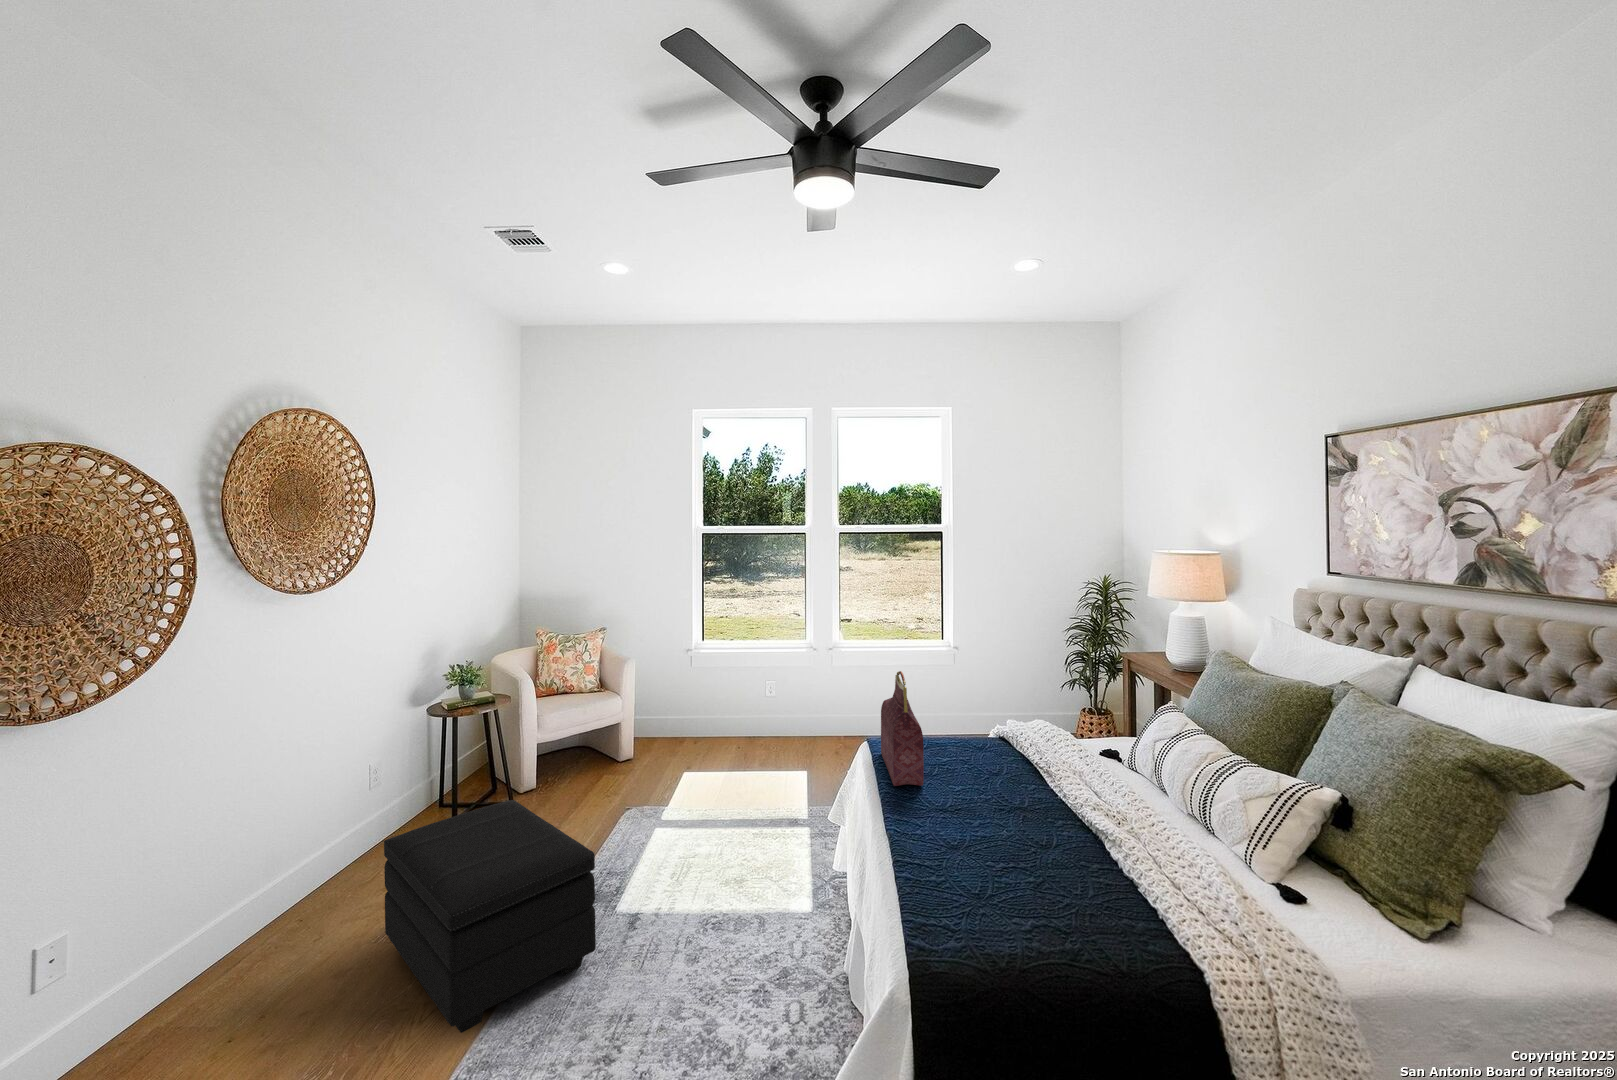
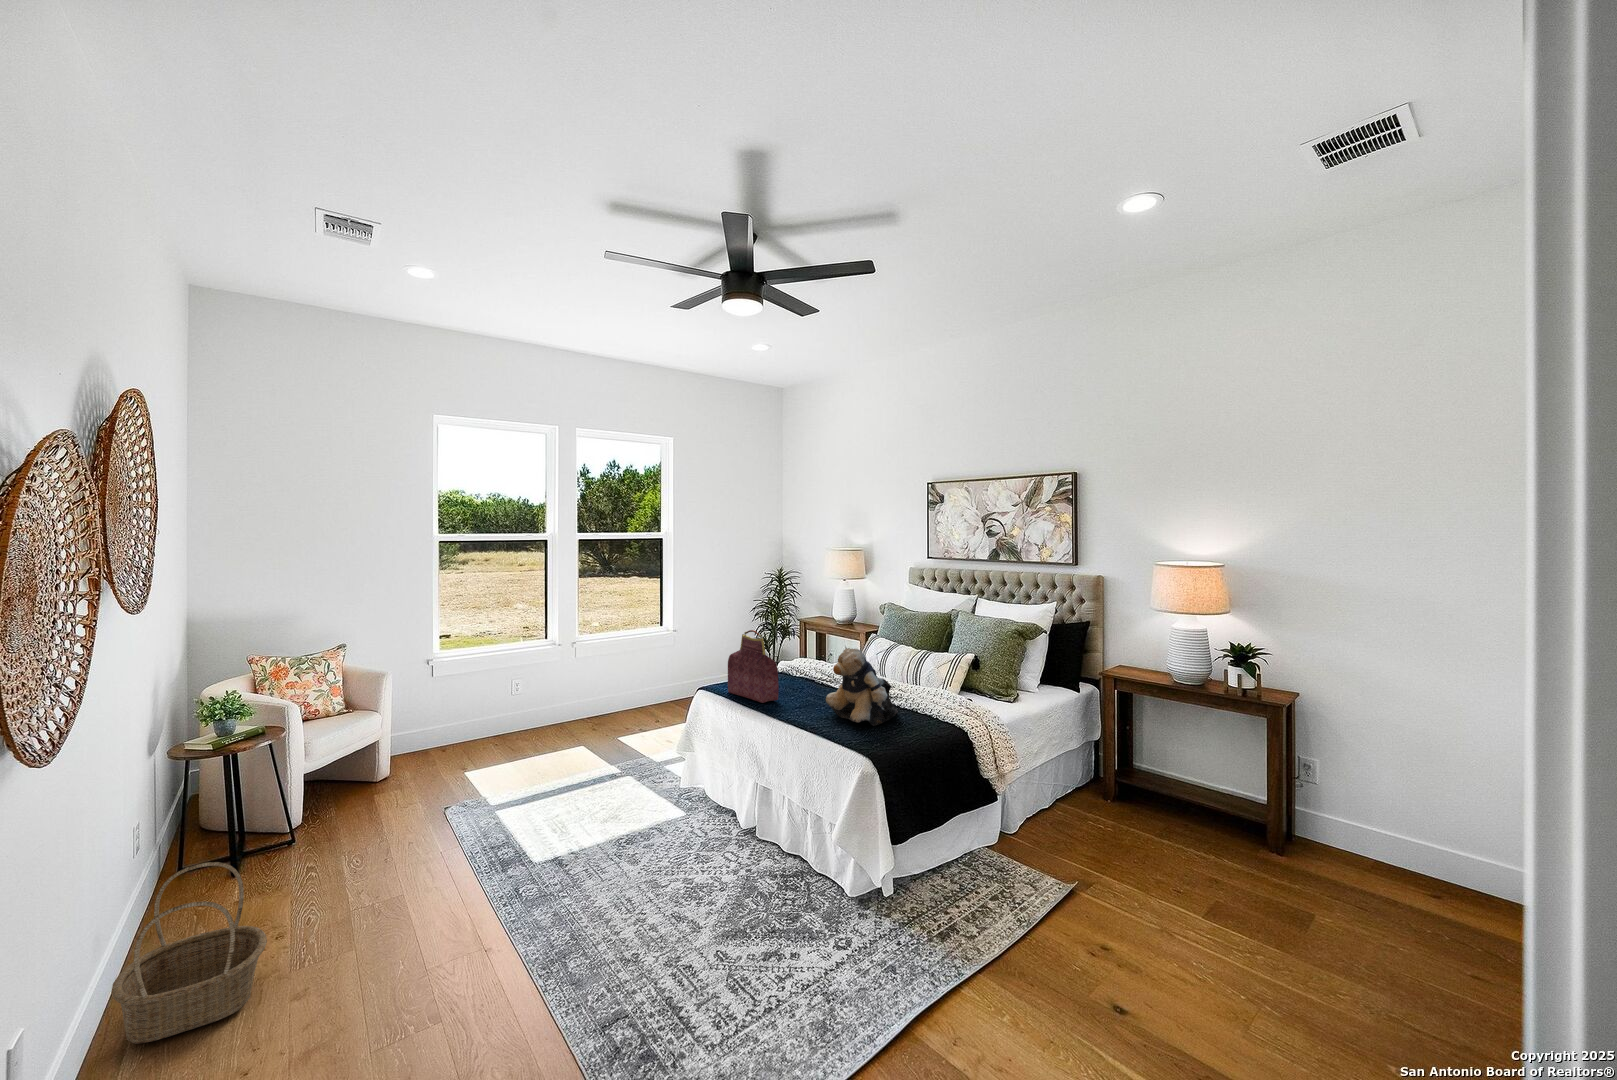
teddy bear: none [945,733,1097,896] -> present [826,648,898,726]
footstool: present [384,800,596,1033] -> none [329,795,560,952]
basket: none [200,826,343,987] -> present [111,862,267,1044]

